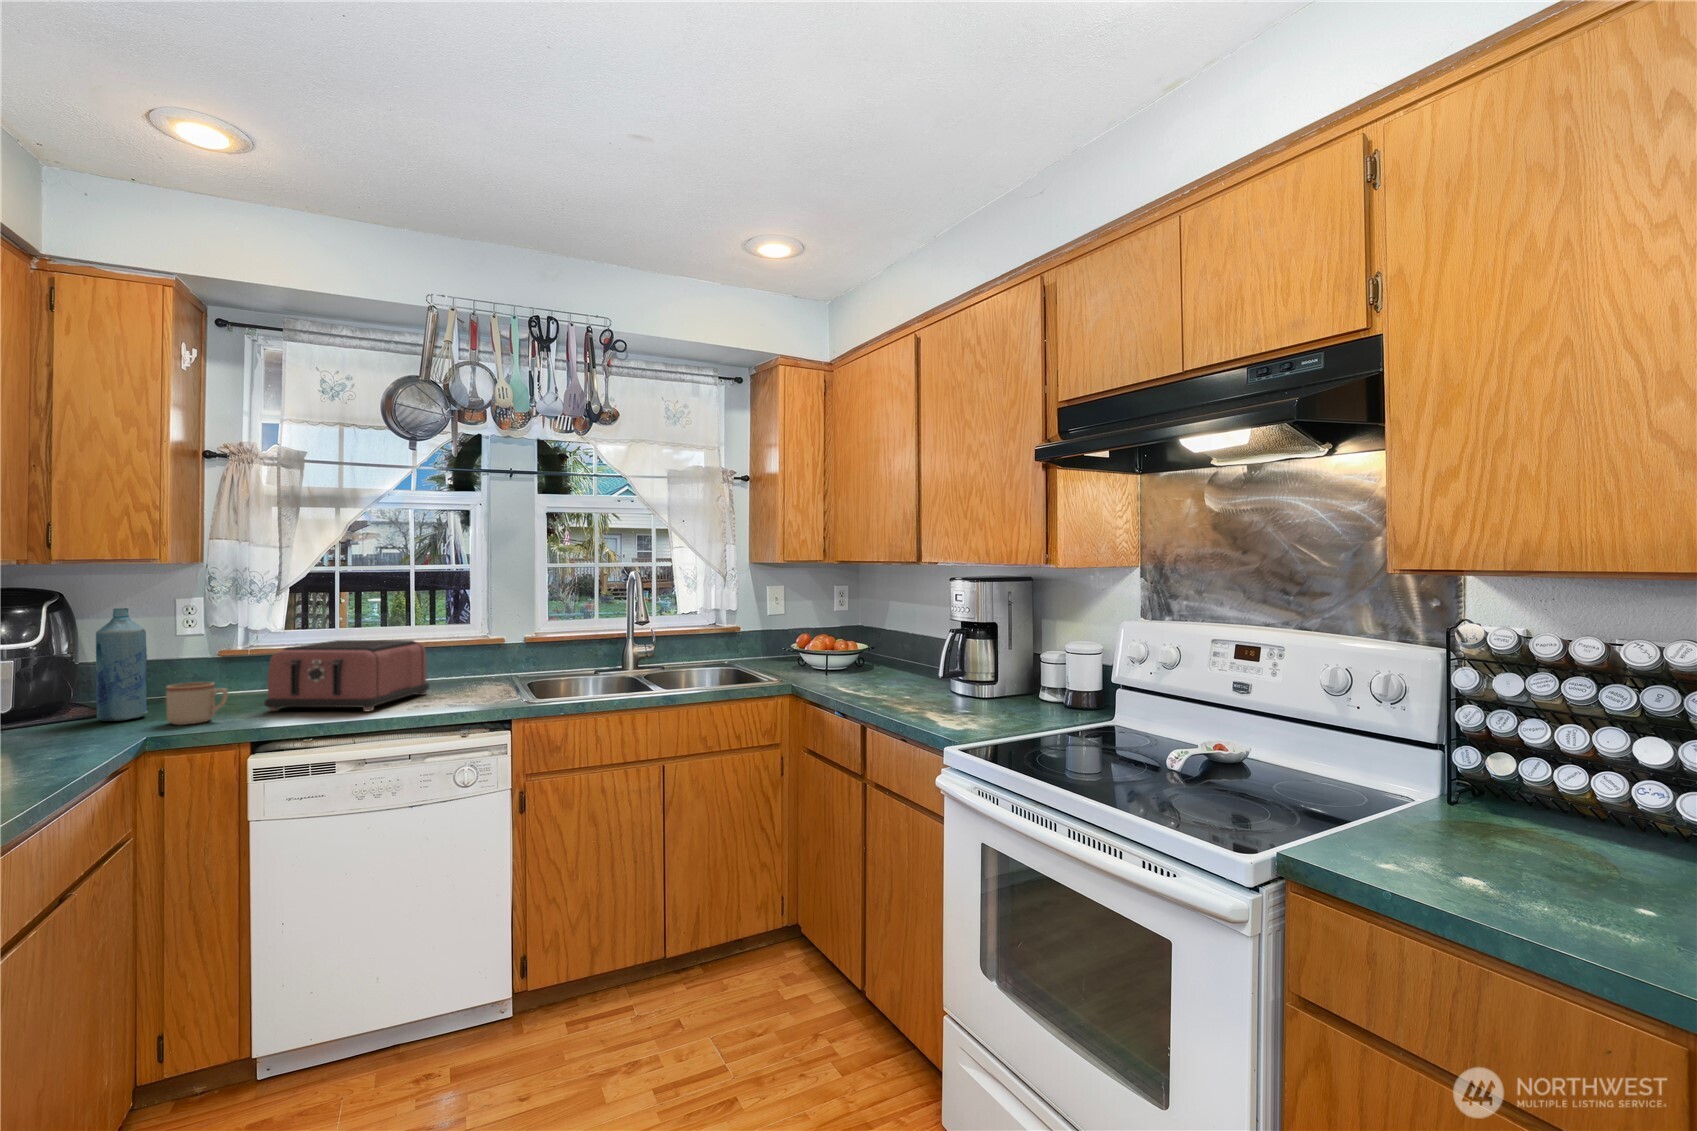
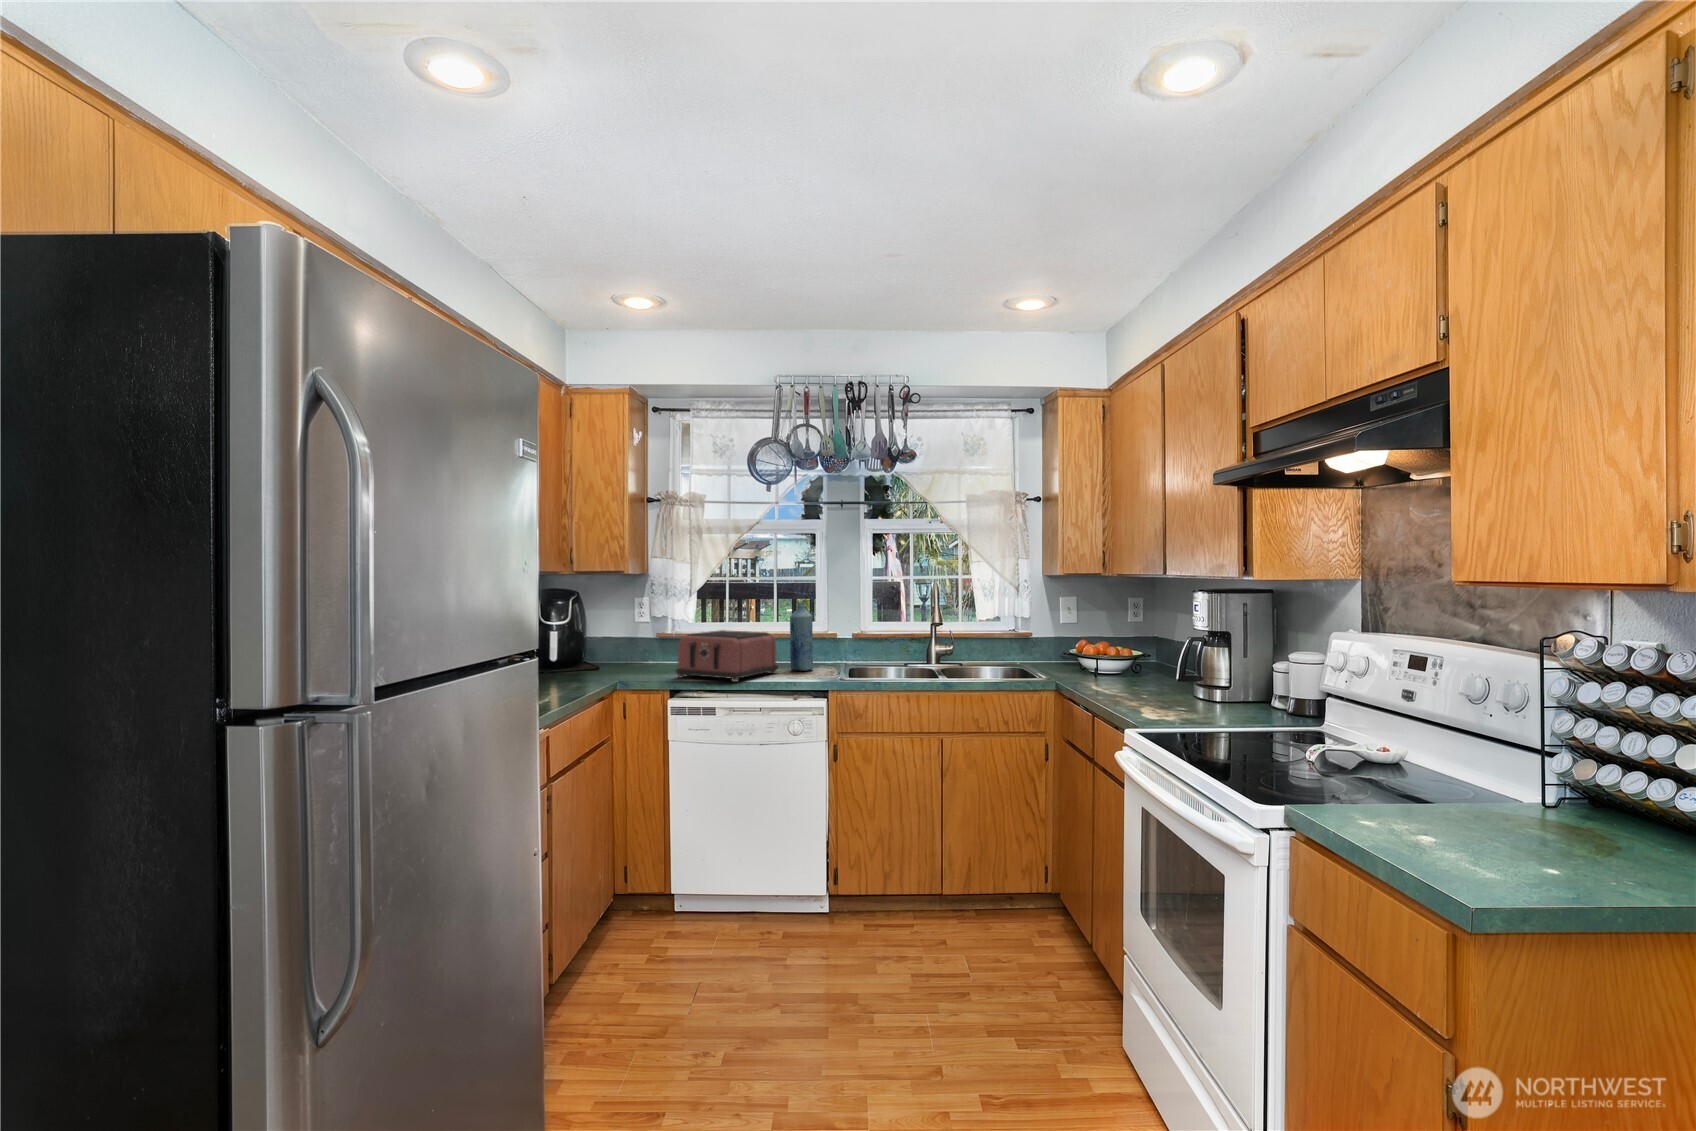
bottle: present [96,608,148,721] -> present [790,602,813,671]
mug: present [166,682,228,725] -> none [622,654,655,681]

